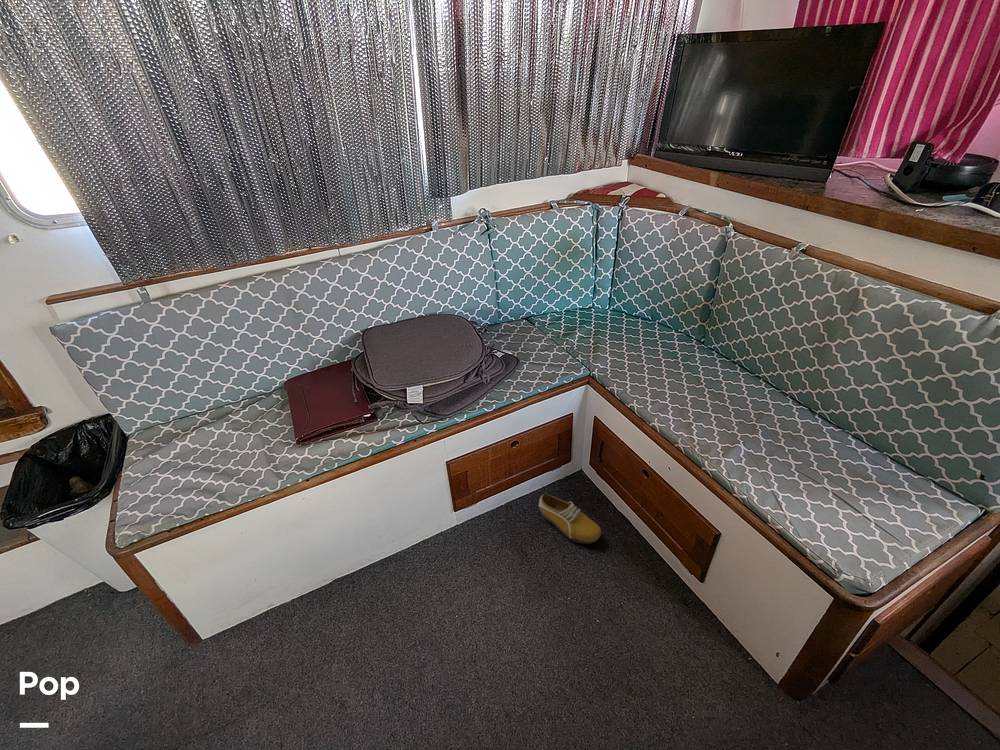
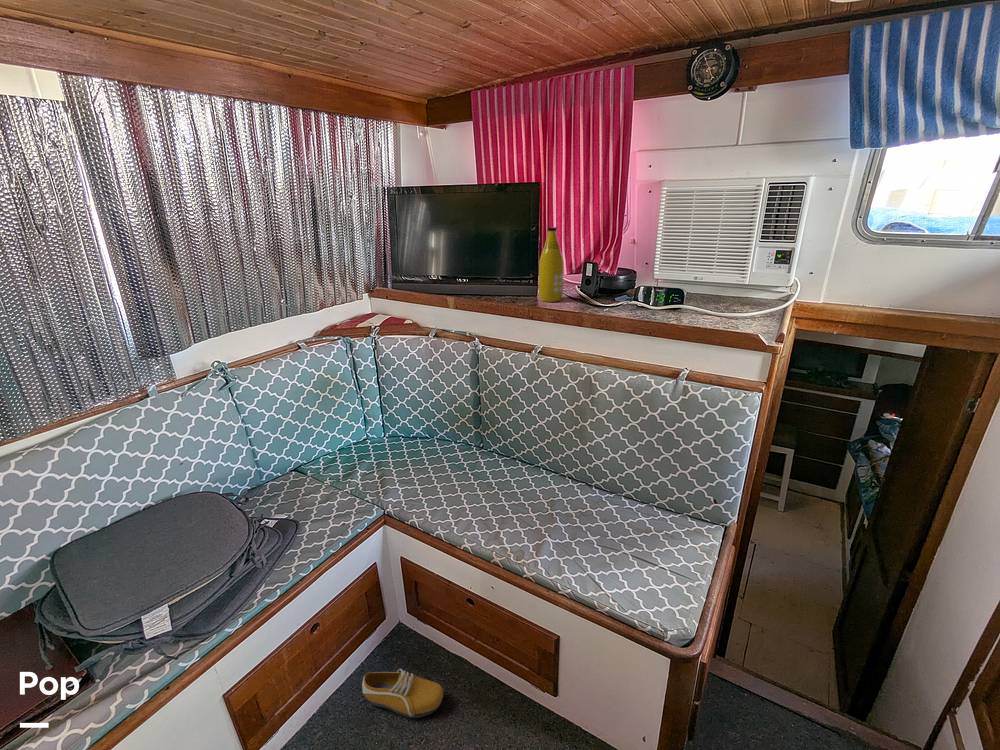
bottle: none [828,88,887,191] -> present [539,227,564,302]

